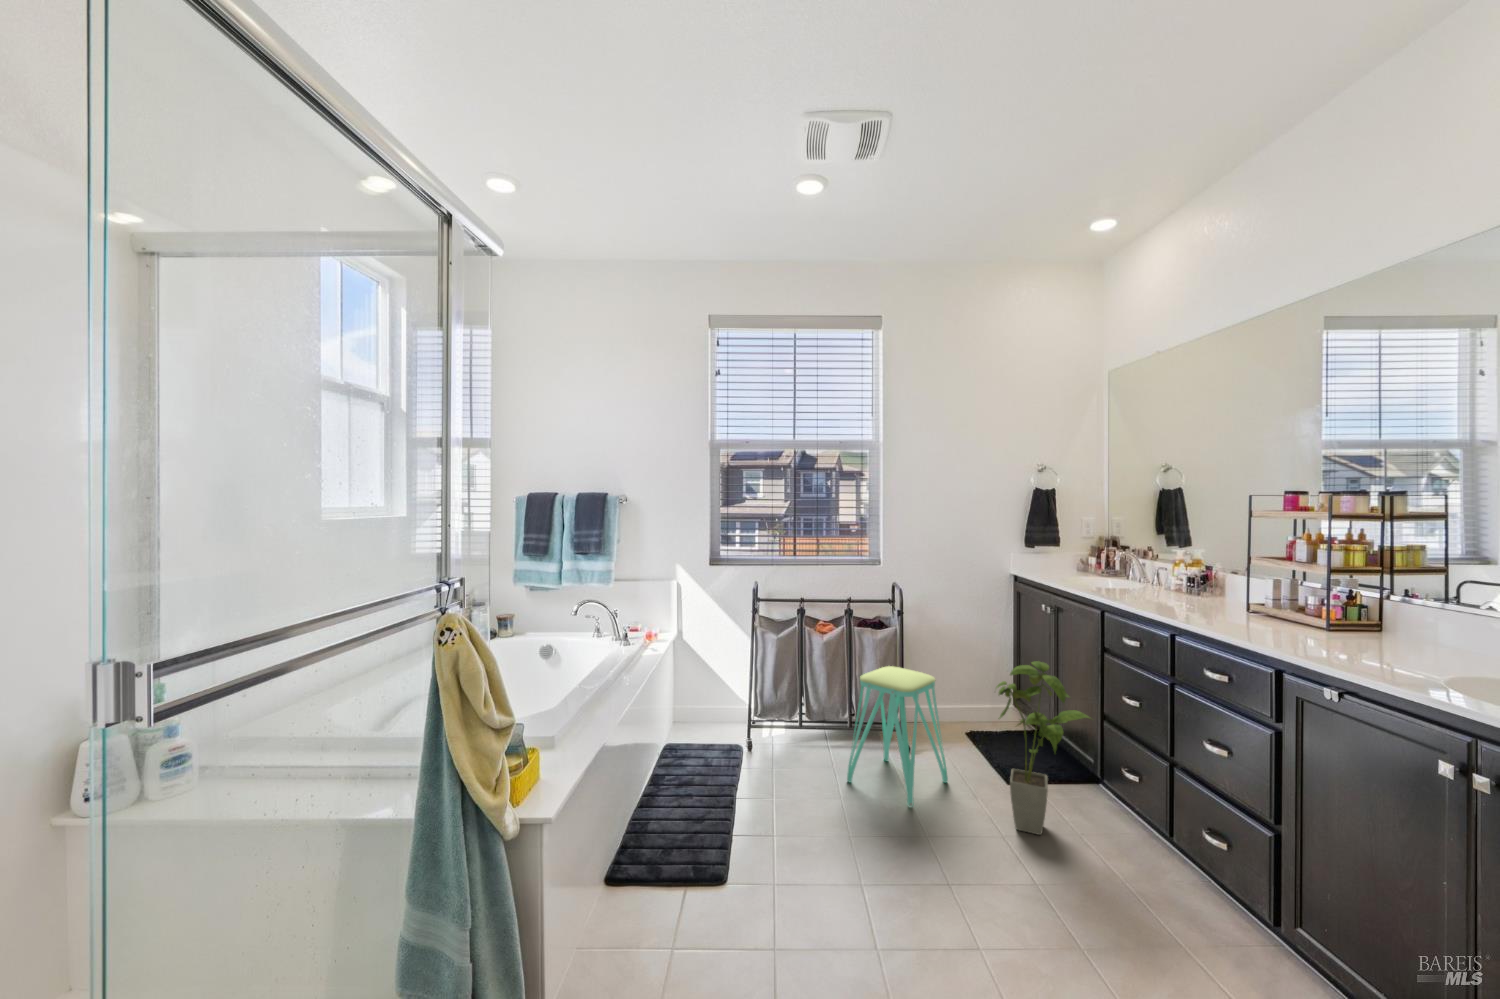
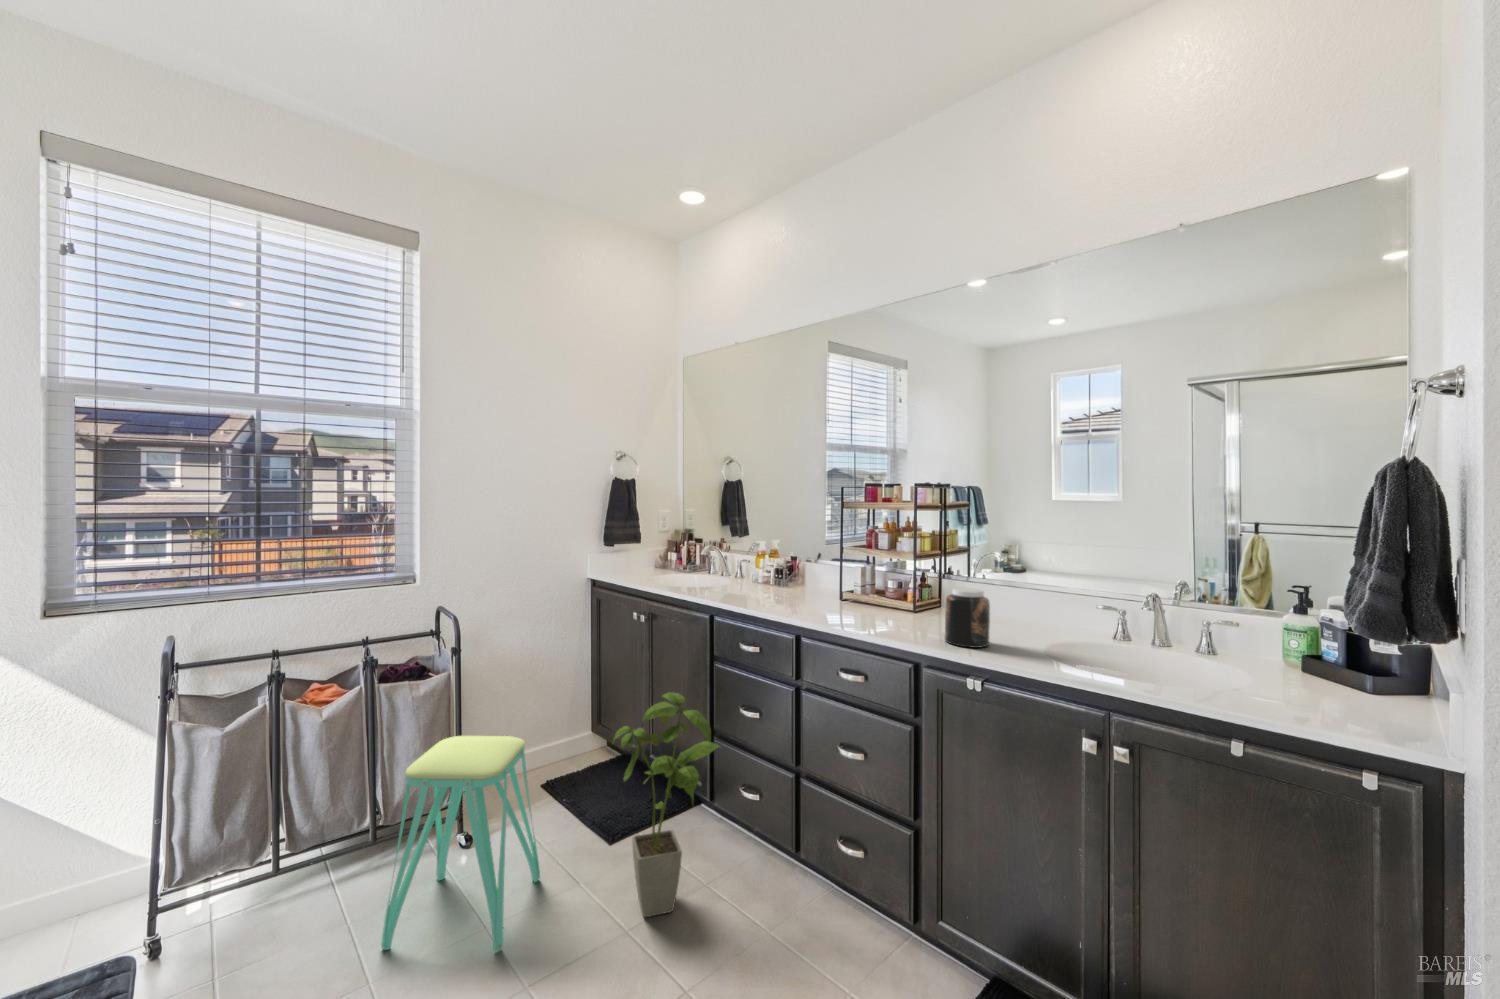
jar: none [1318,600,1378,663] -> present [945,588,990,648]

